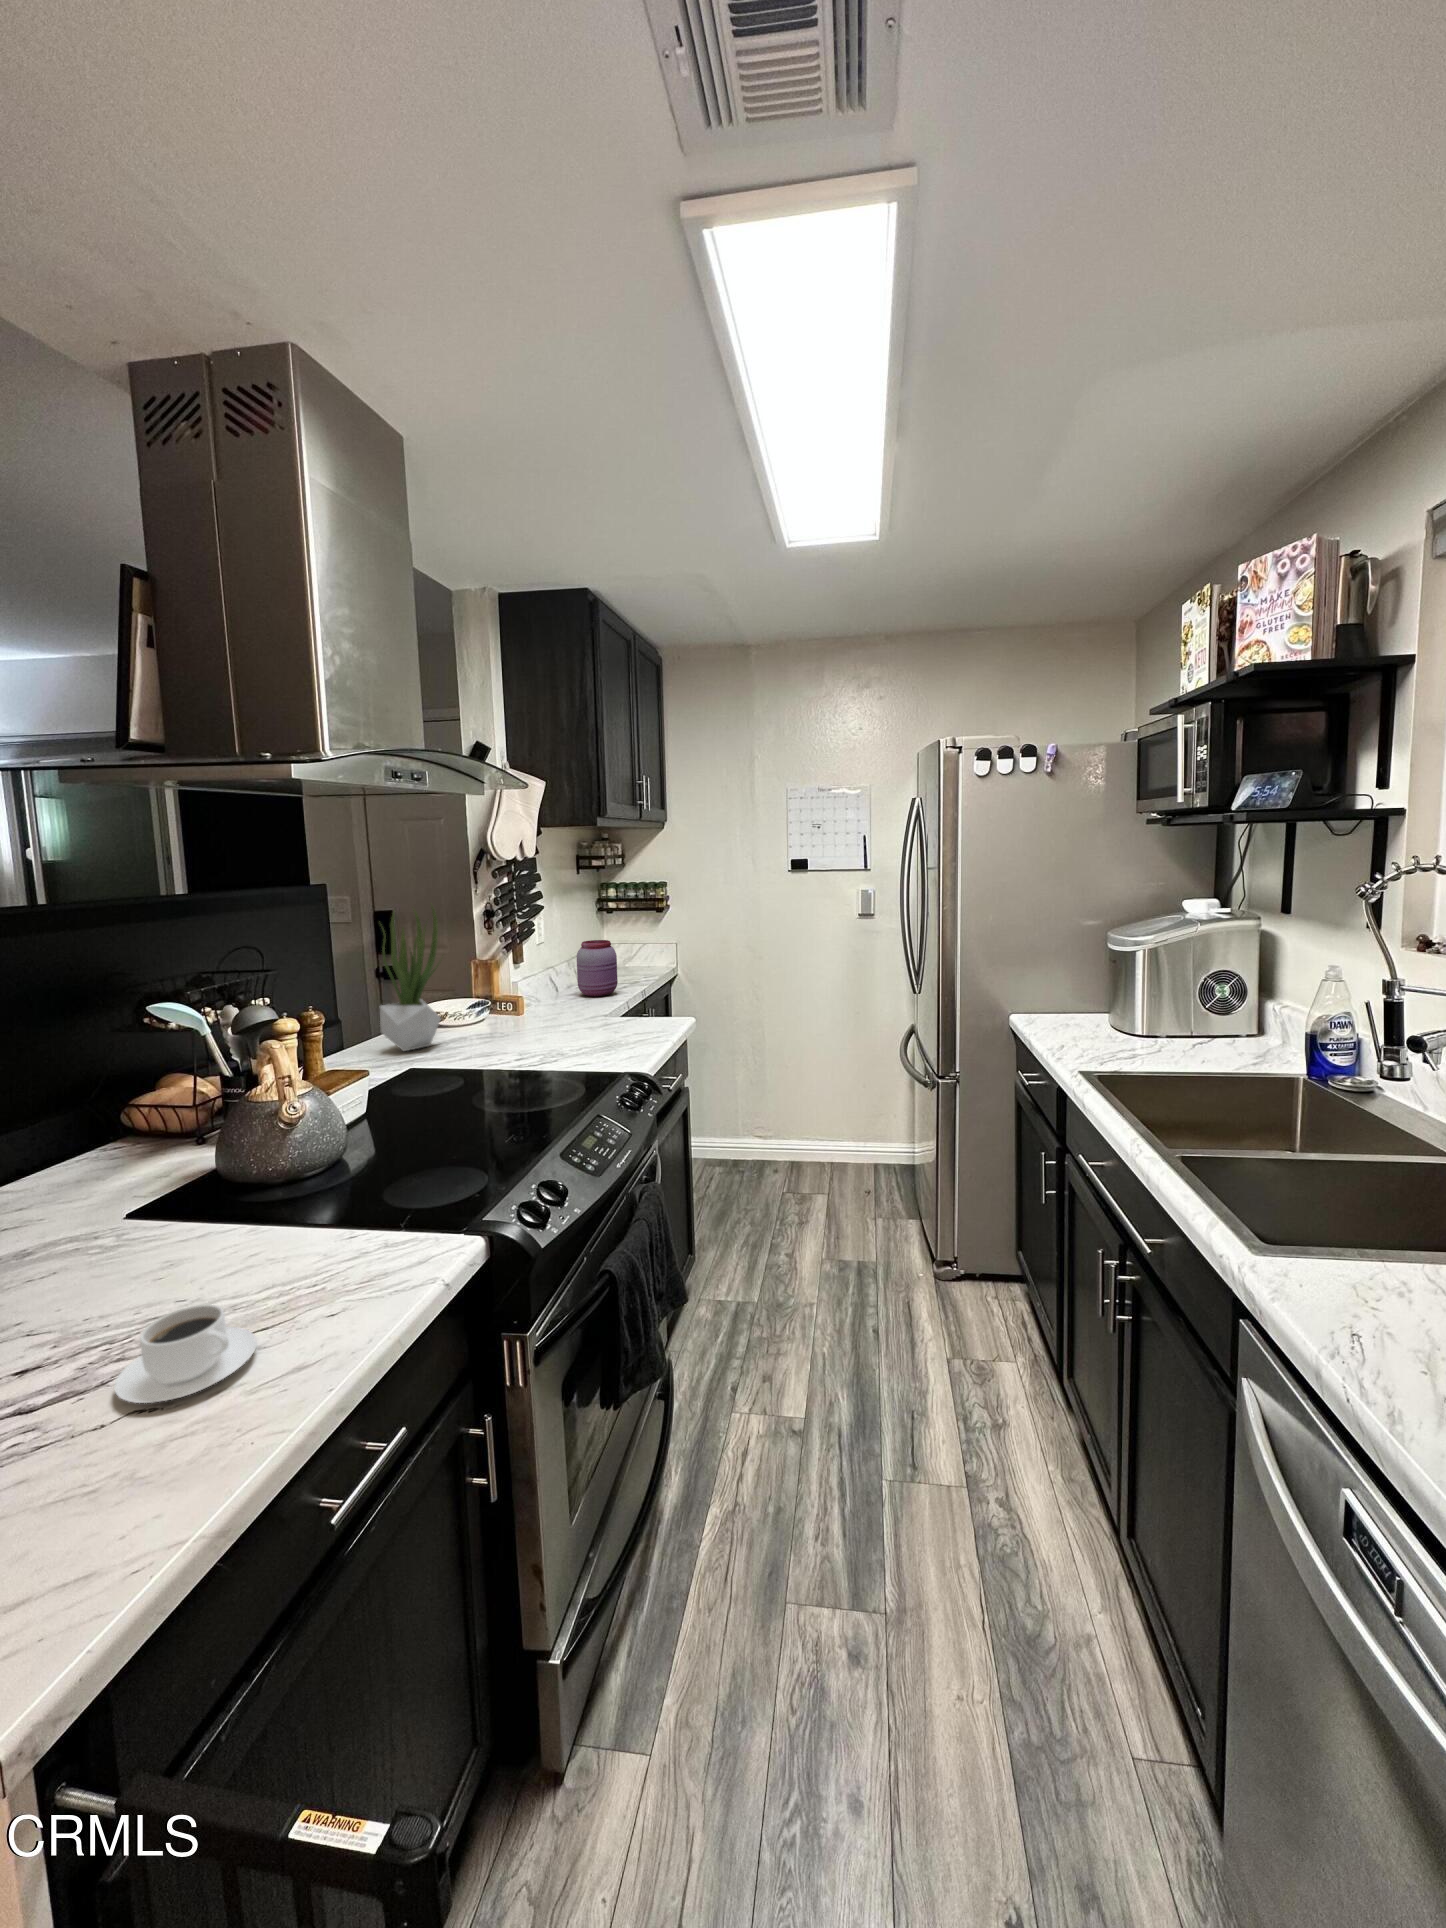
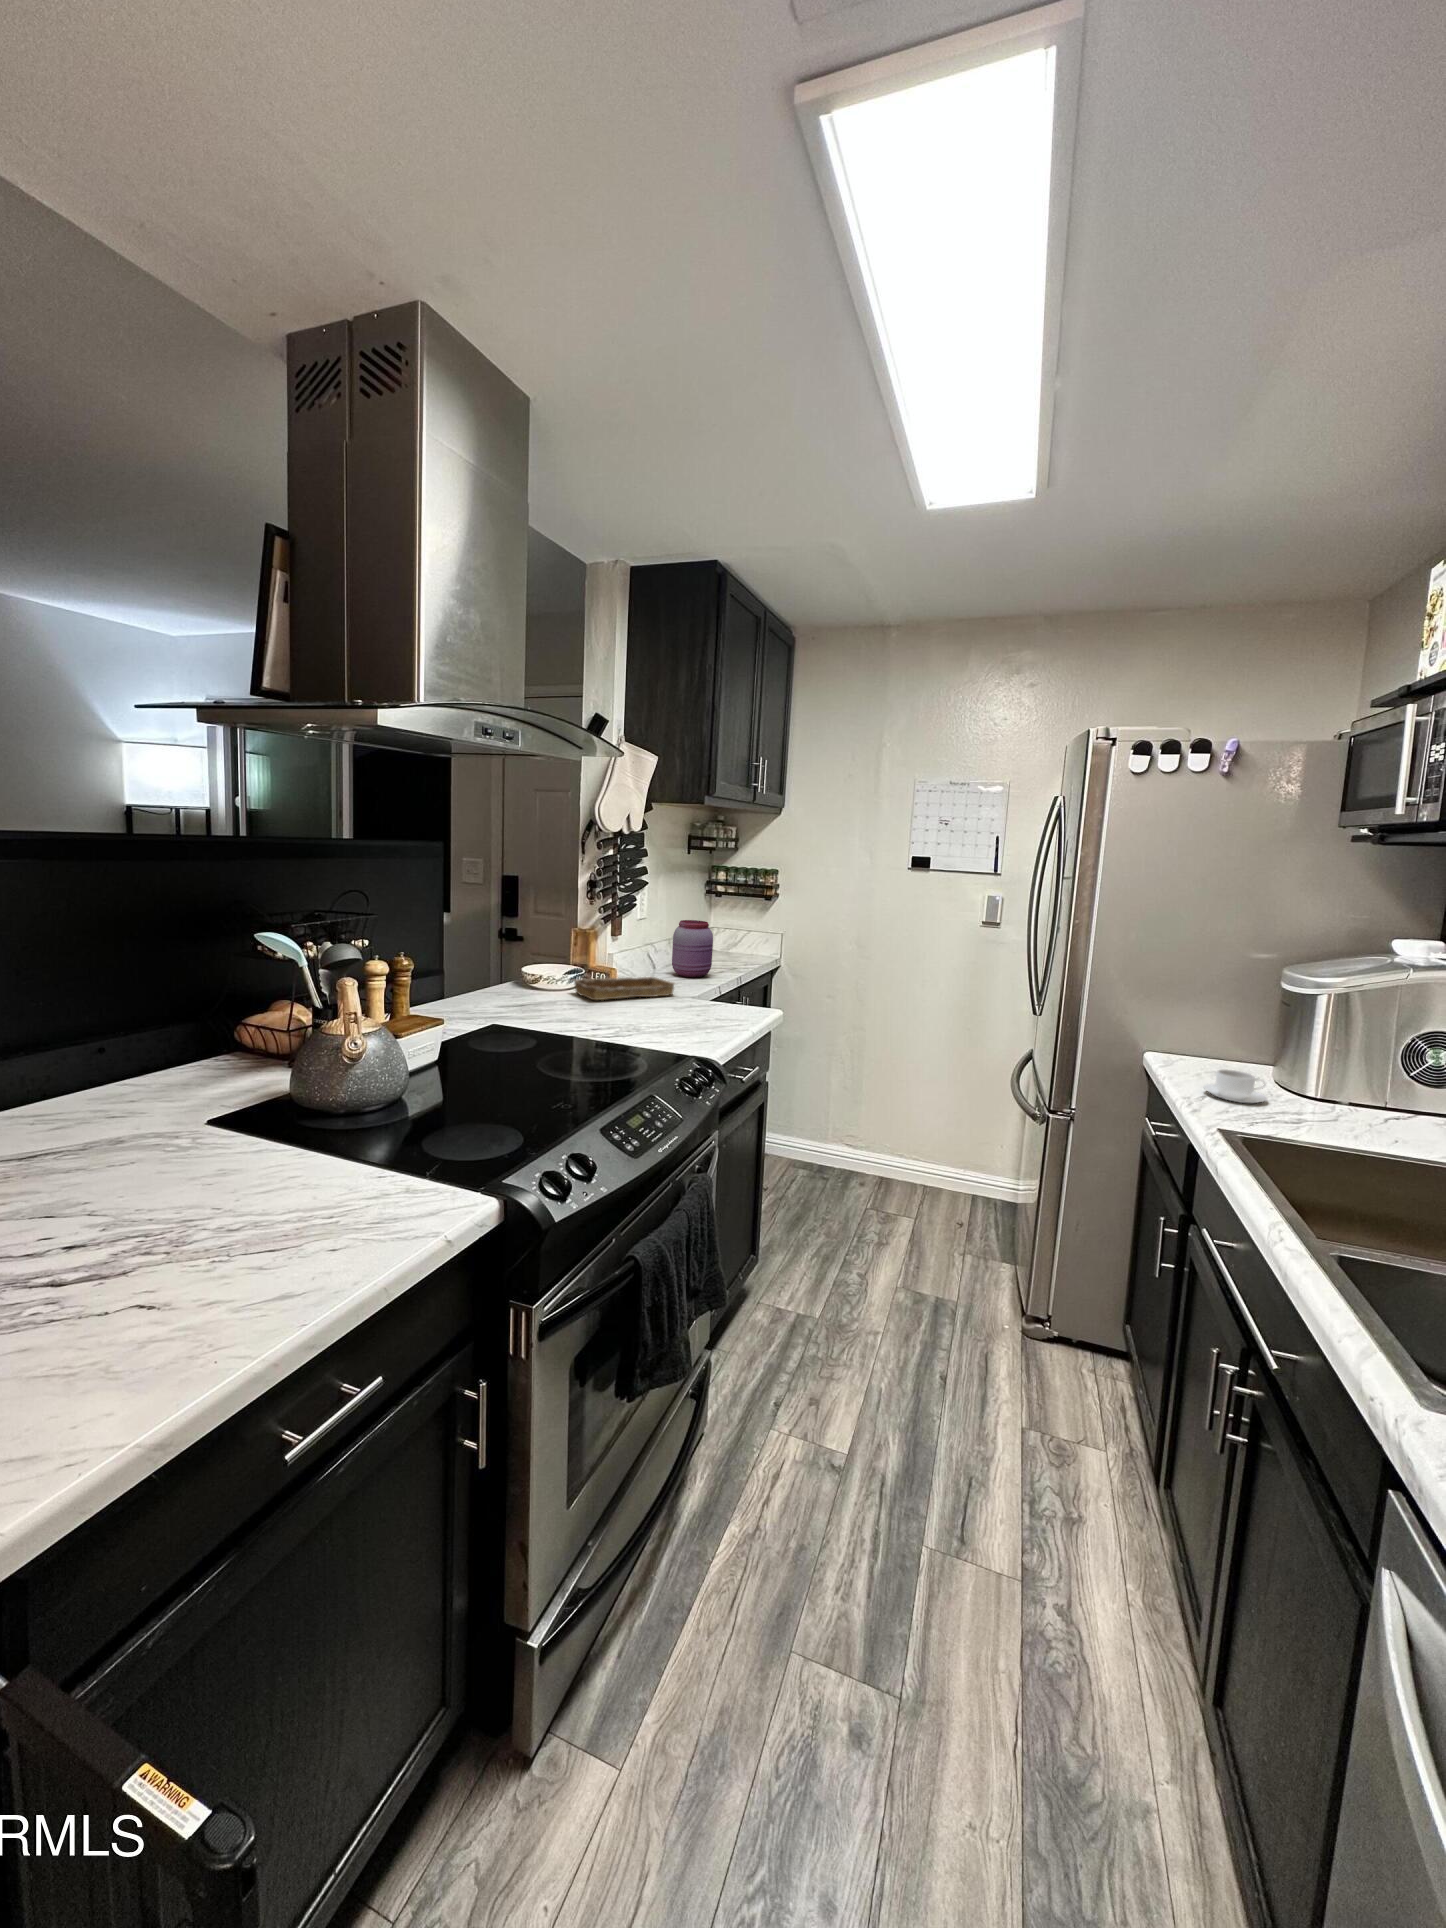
potted plant: present [379,906,441,1051] -> none [473,866,537,1007]
tray: none [479,1000,591,1031] -> present [572,977,675,1000]
coffee cup: present [114,1304,257,1403] -> present [1203,1069,1267,1103]

